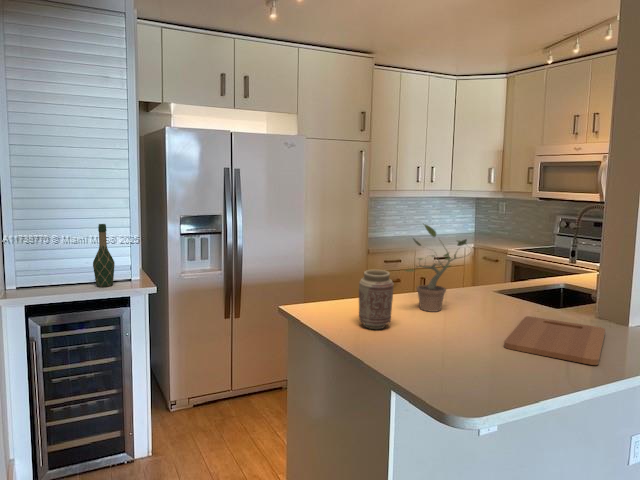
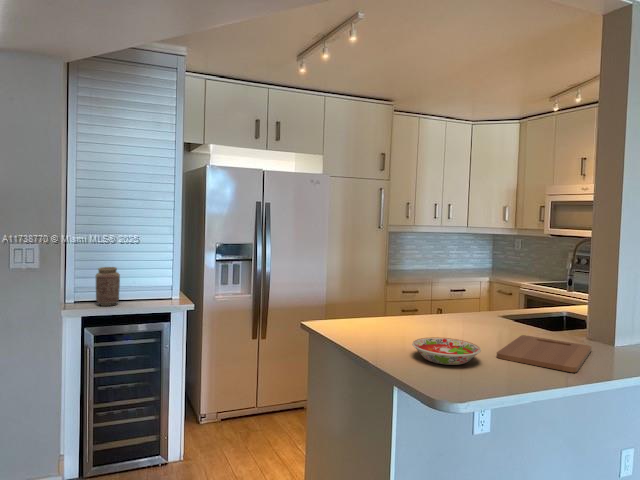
wine bottle: present [93,224,115,287] -> none [140,248,159,303]
potted plant: present [406,225,467,312] -> none [412,250,474,330]
vase: present [359,270,394,329] -> present [96,267,120,306]
bowl: none [408,325,489,361] -> present [412,337,481,365]

